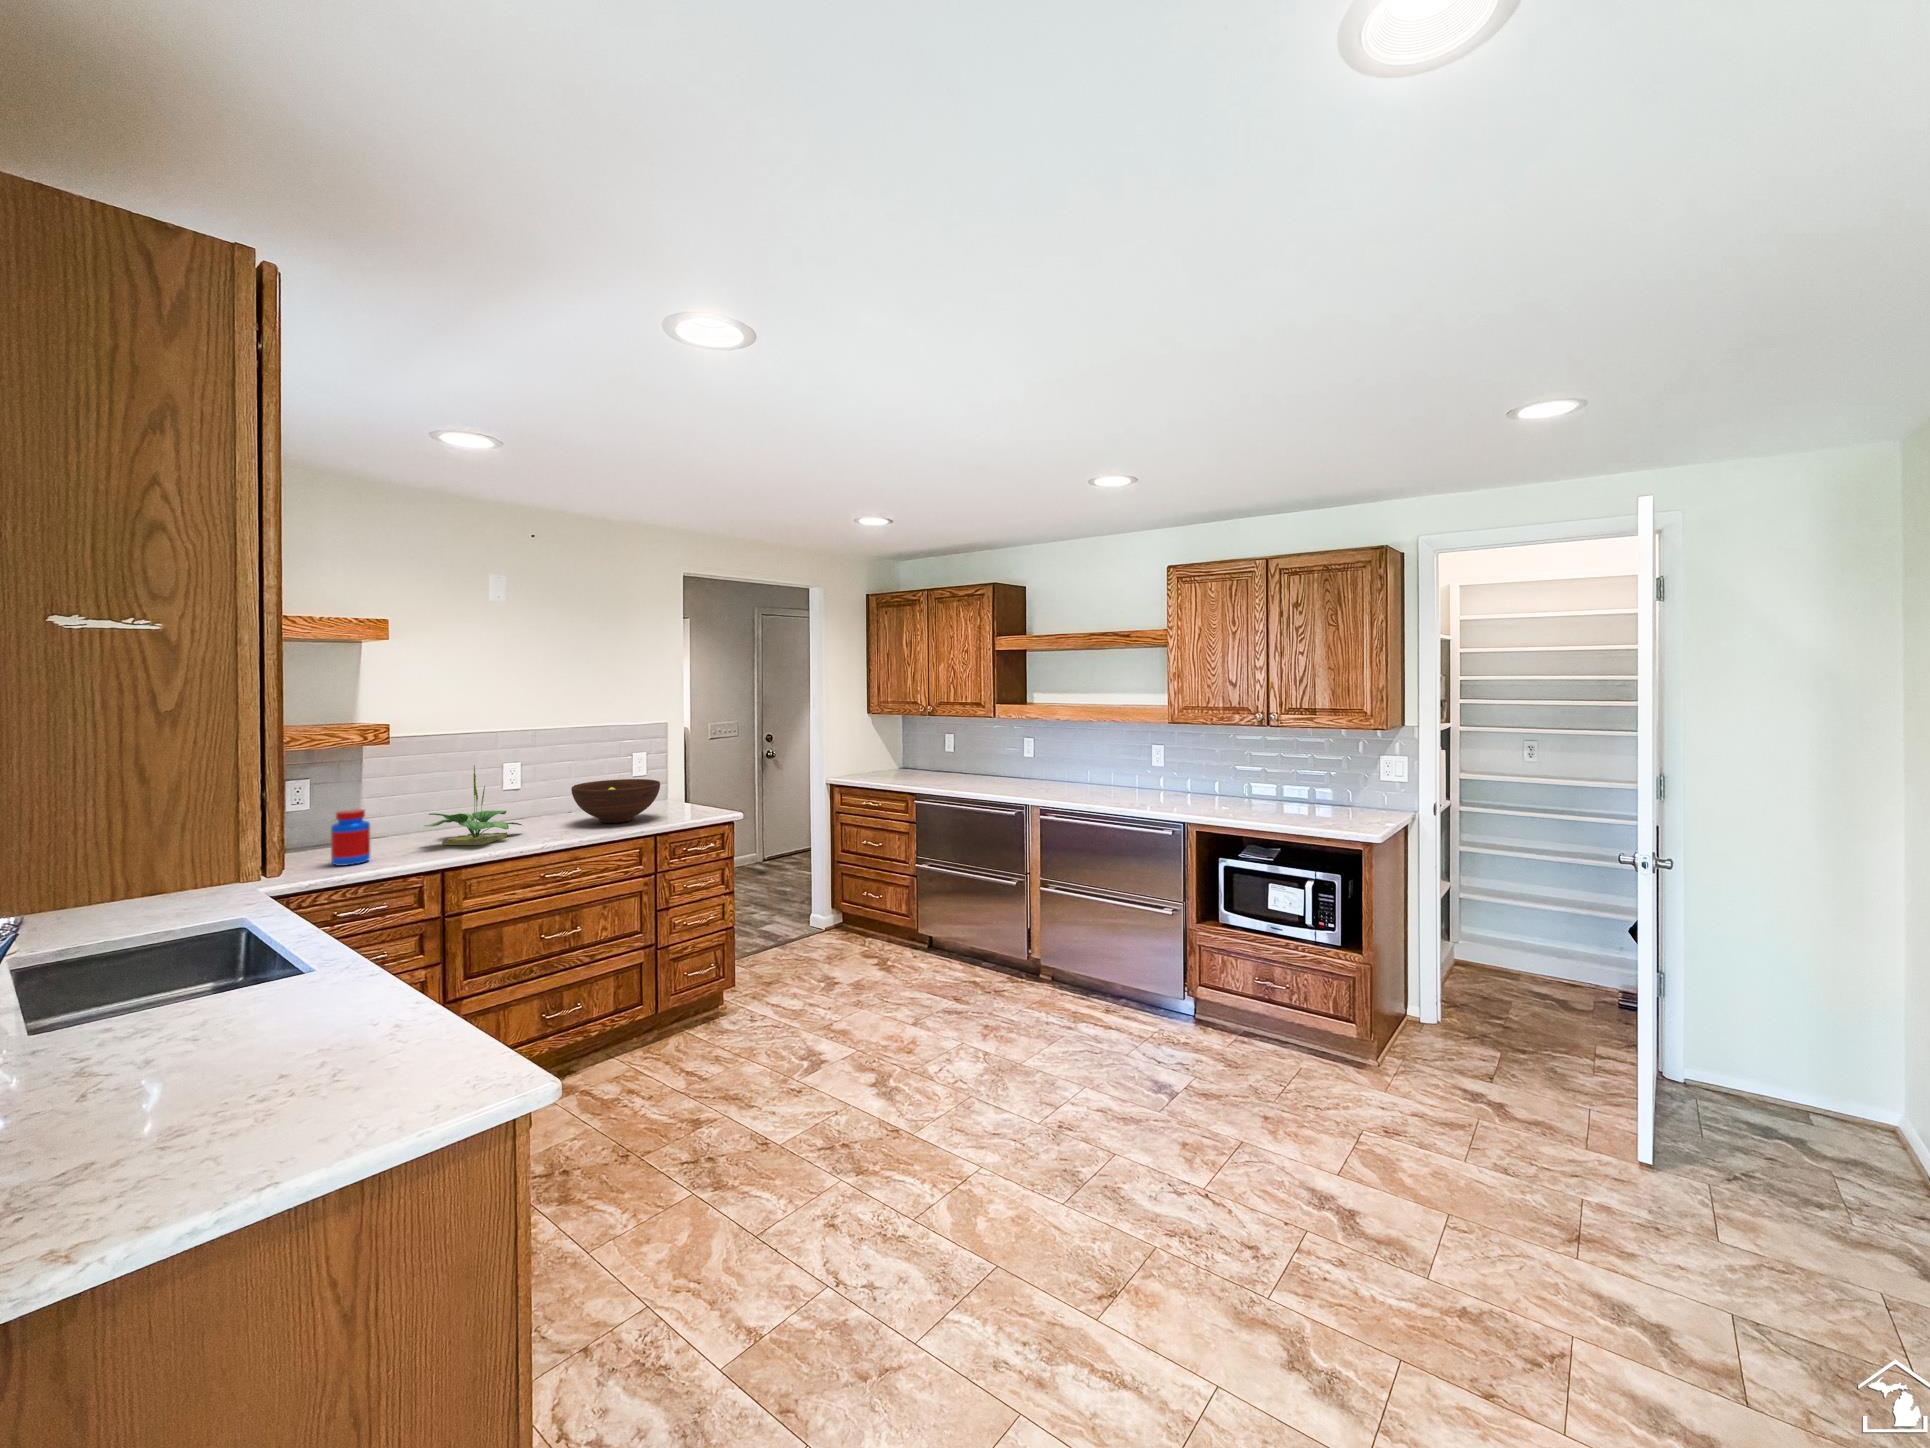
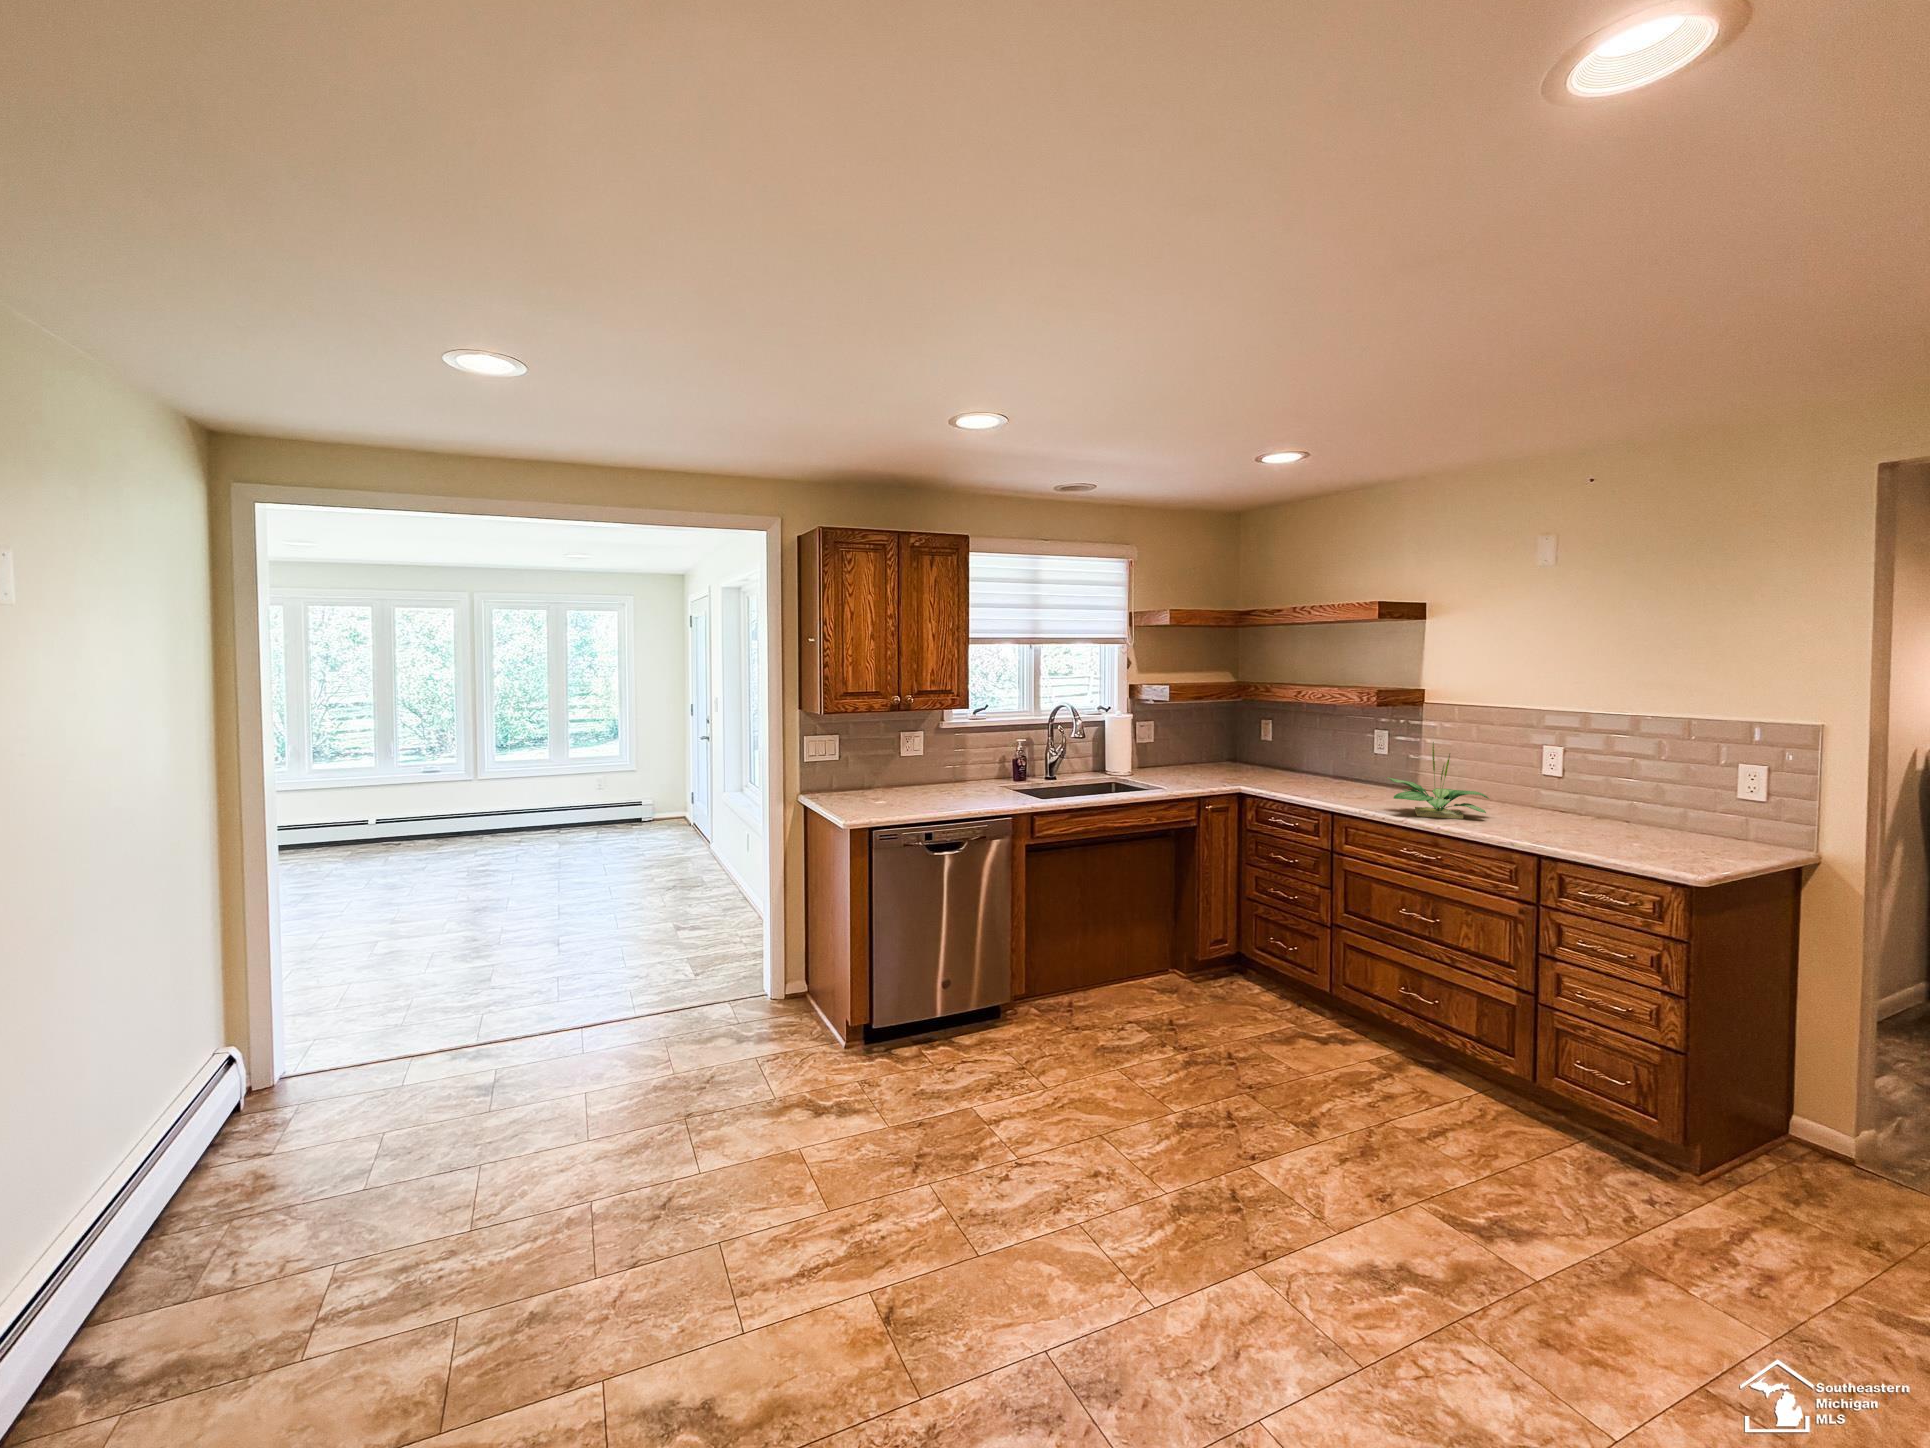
fruit bowl: present [571,779,660,823] -> none [1520,784,1653,841]
jar: present [331,809,371,866] -> none [1327,762,1354,804]

